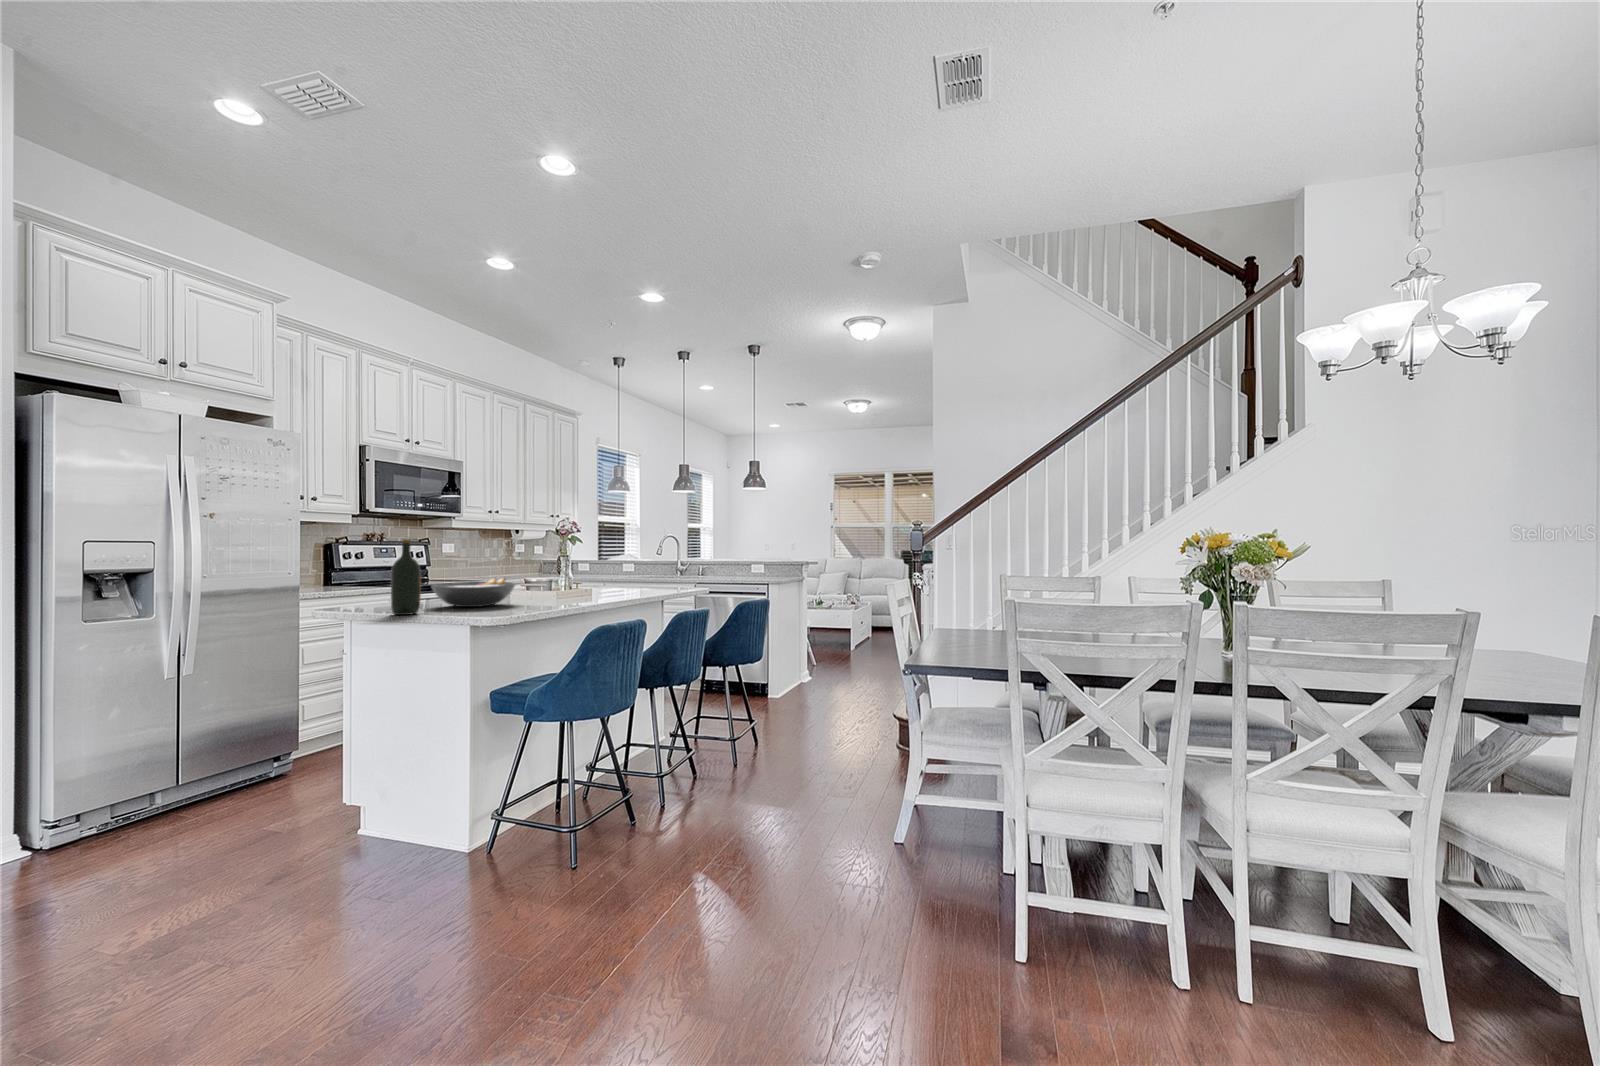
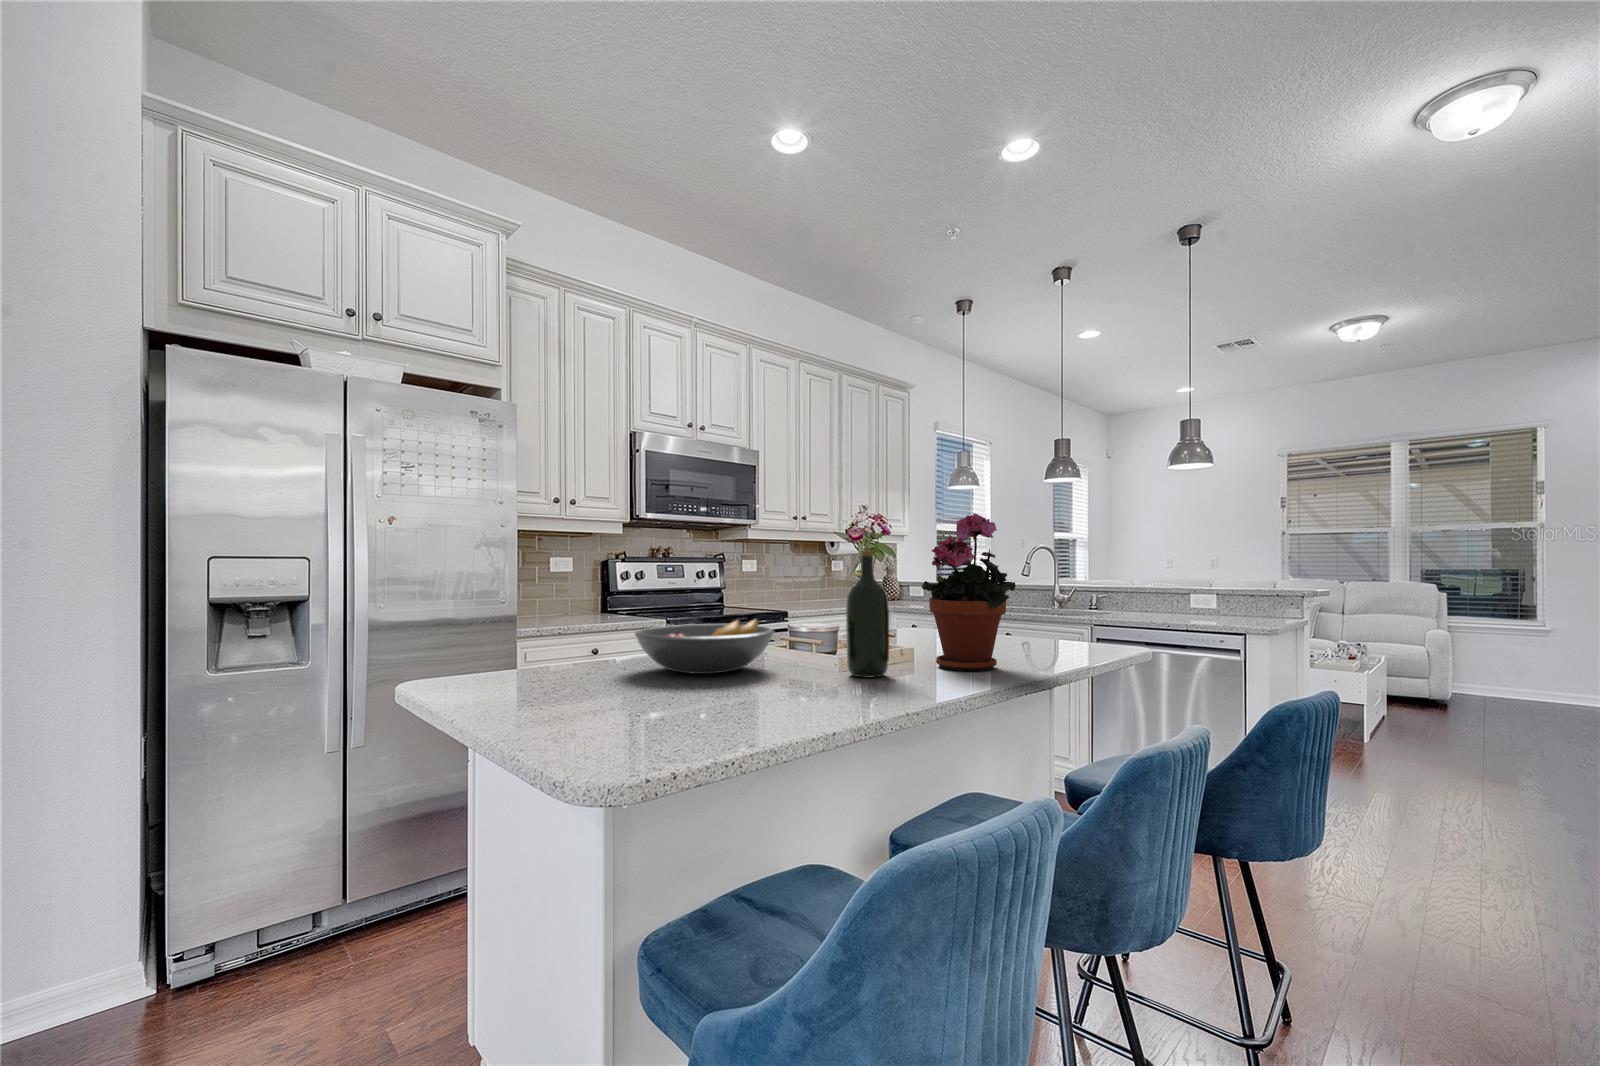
potted plant: none [596,522,645,601] -> present [922,513,1016,671]
wine bottle: present [391,539,421,615] -> present [846,551,889,678]

